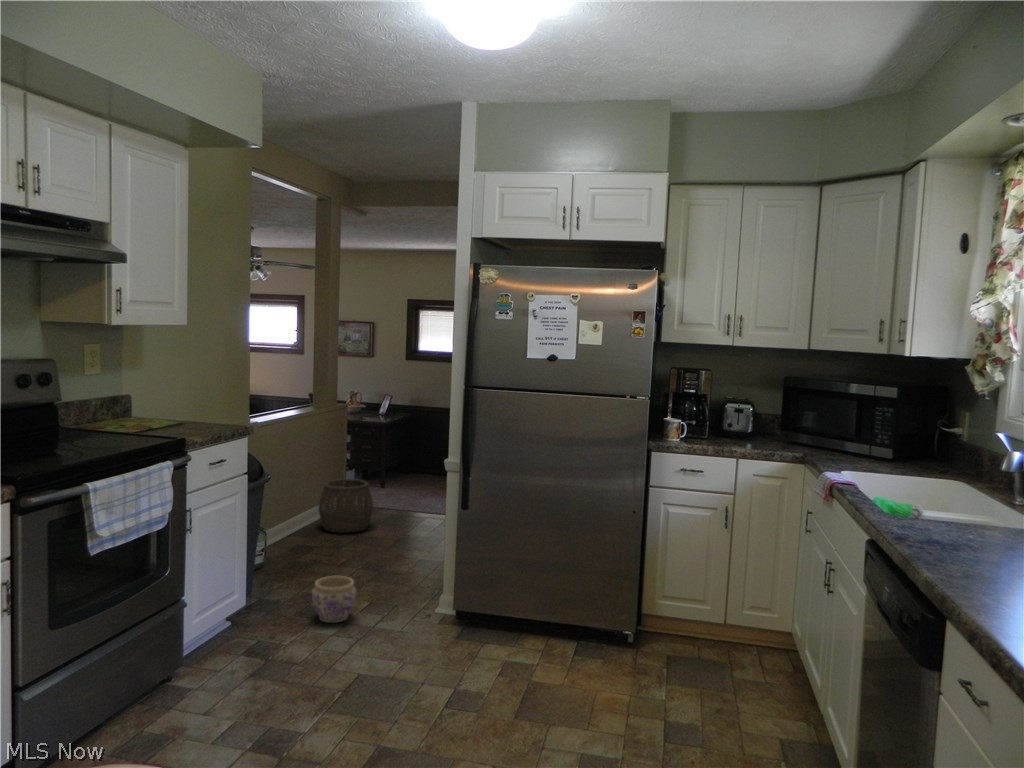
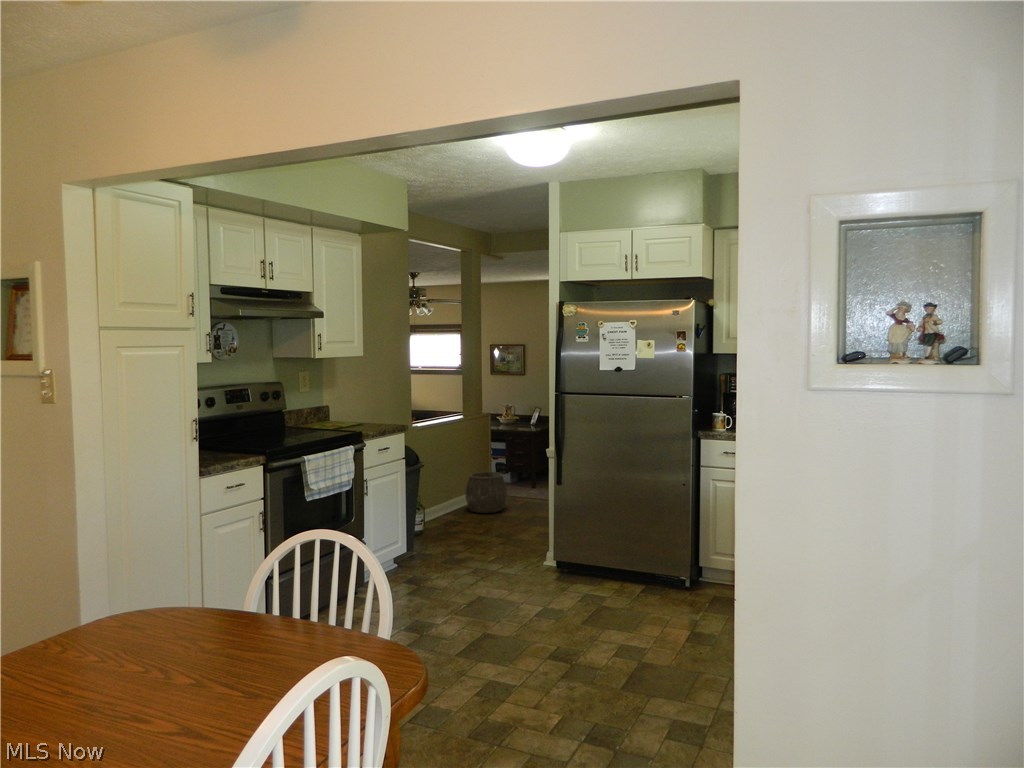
planter: present [312,576,357,623] -> none [452,535,484,568]

